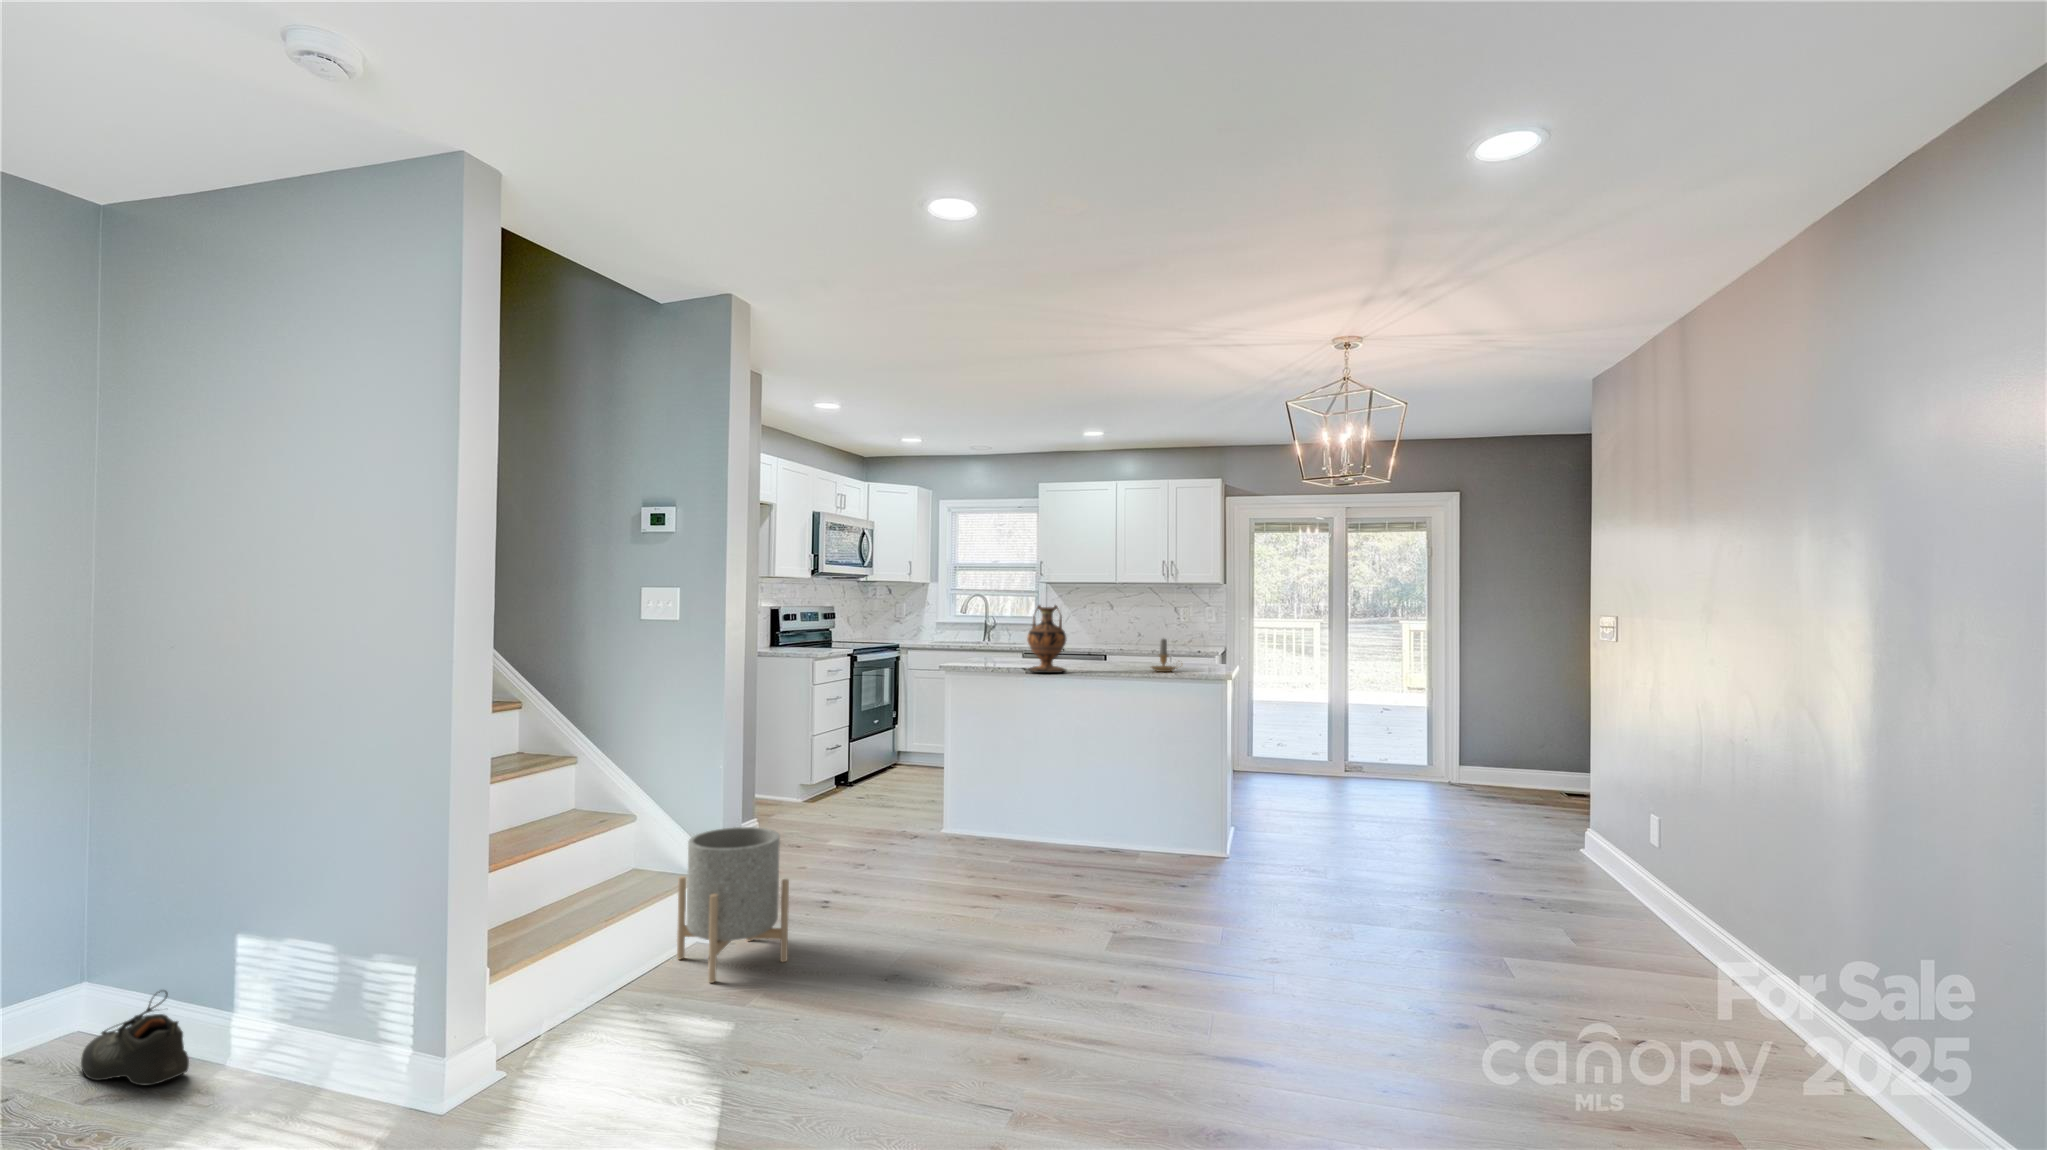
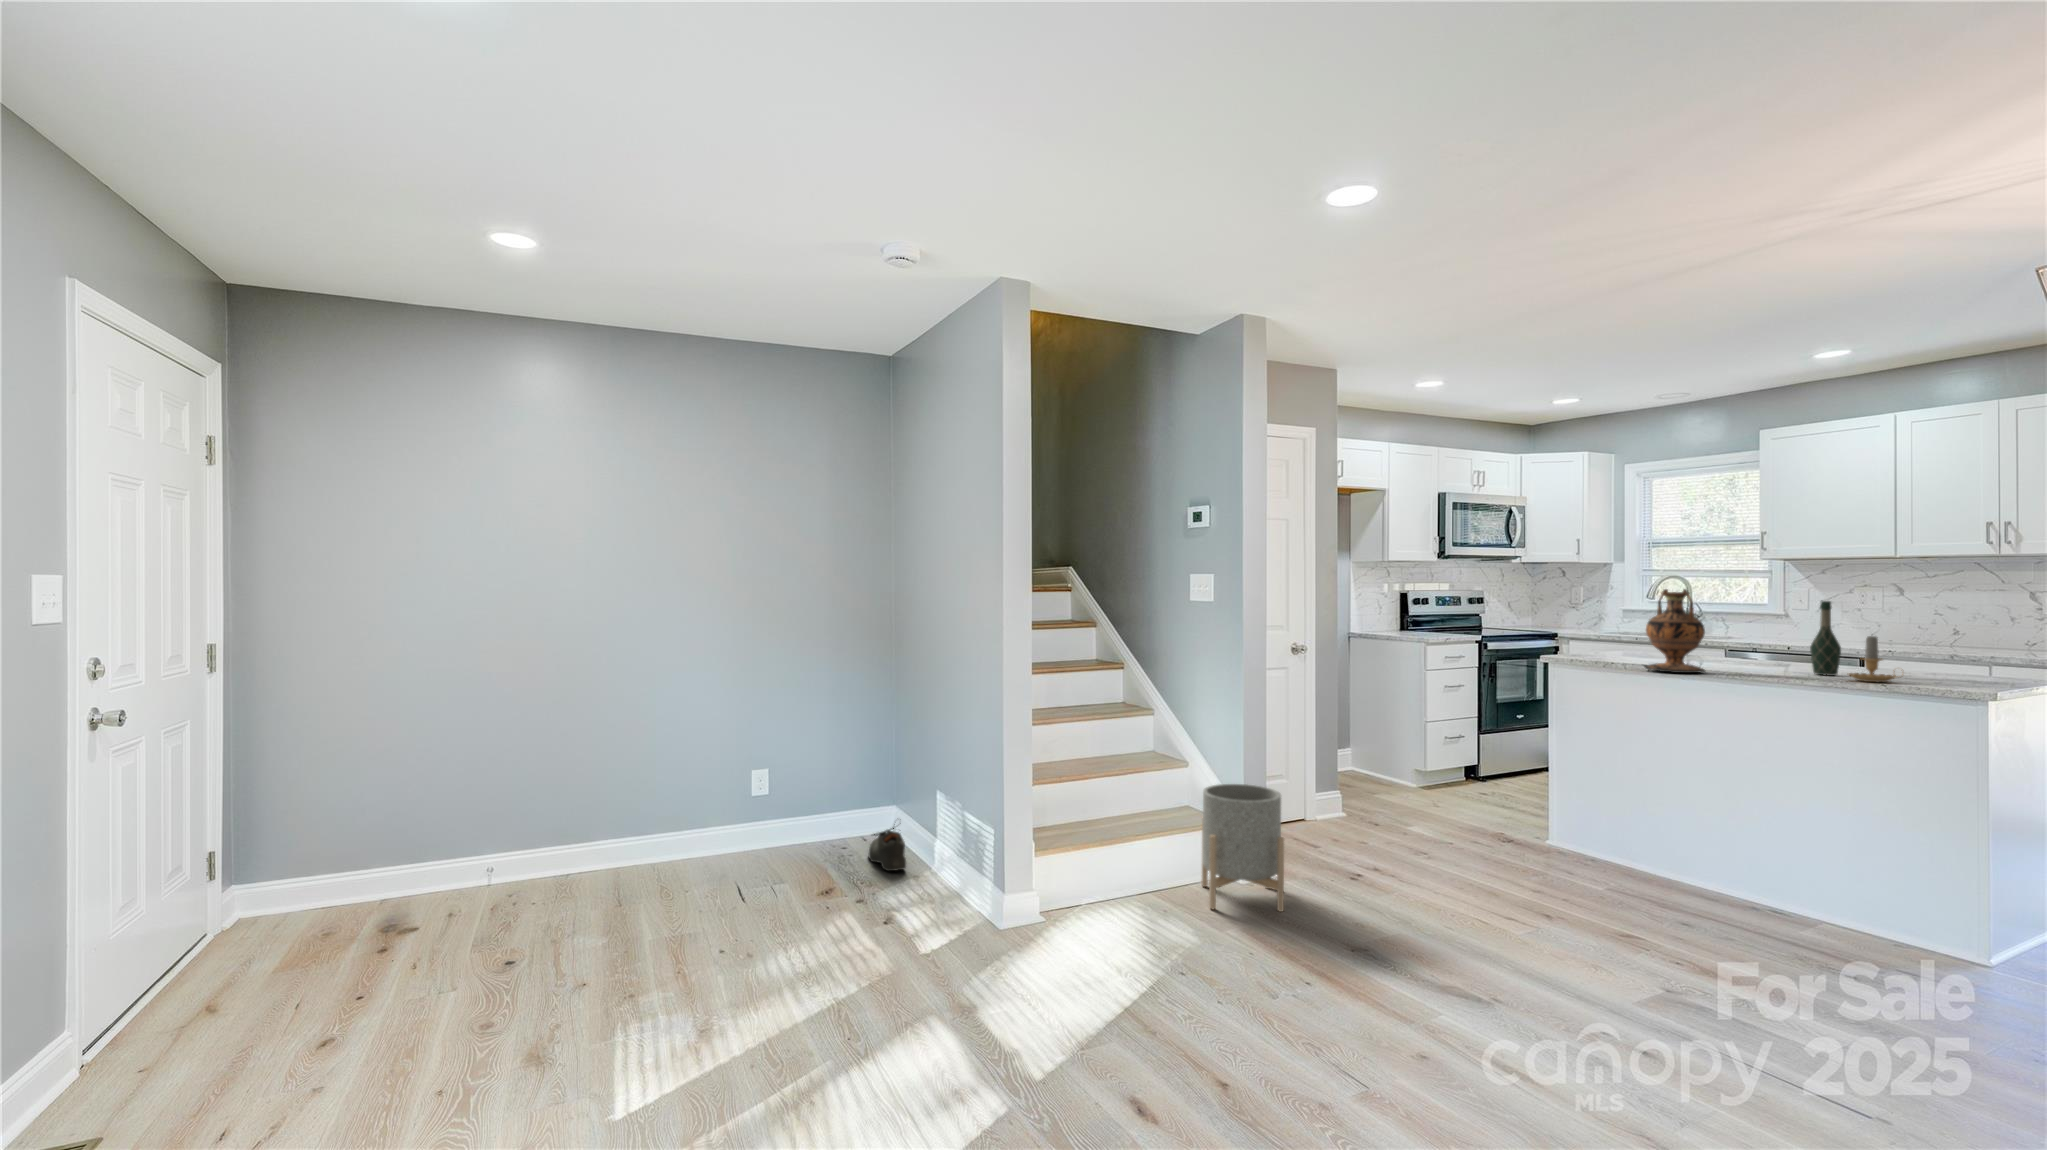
wine bottle: none [1120,613,1138,669] -> present [1810,601,1841,676]

